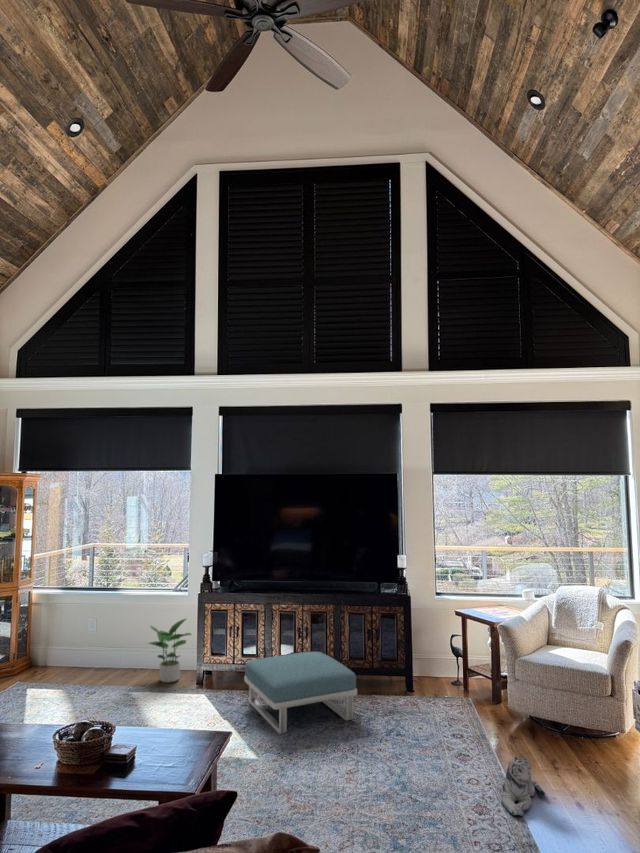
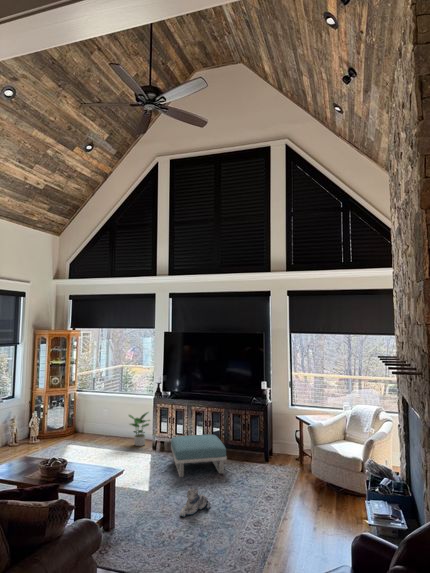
plush toy: present [502,757,545,816] -> present [180,488,210,517]

